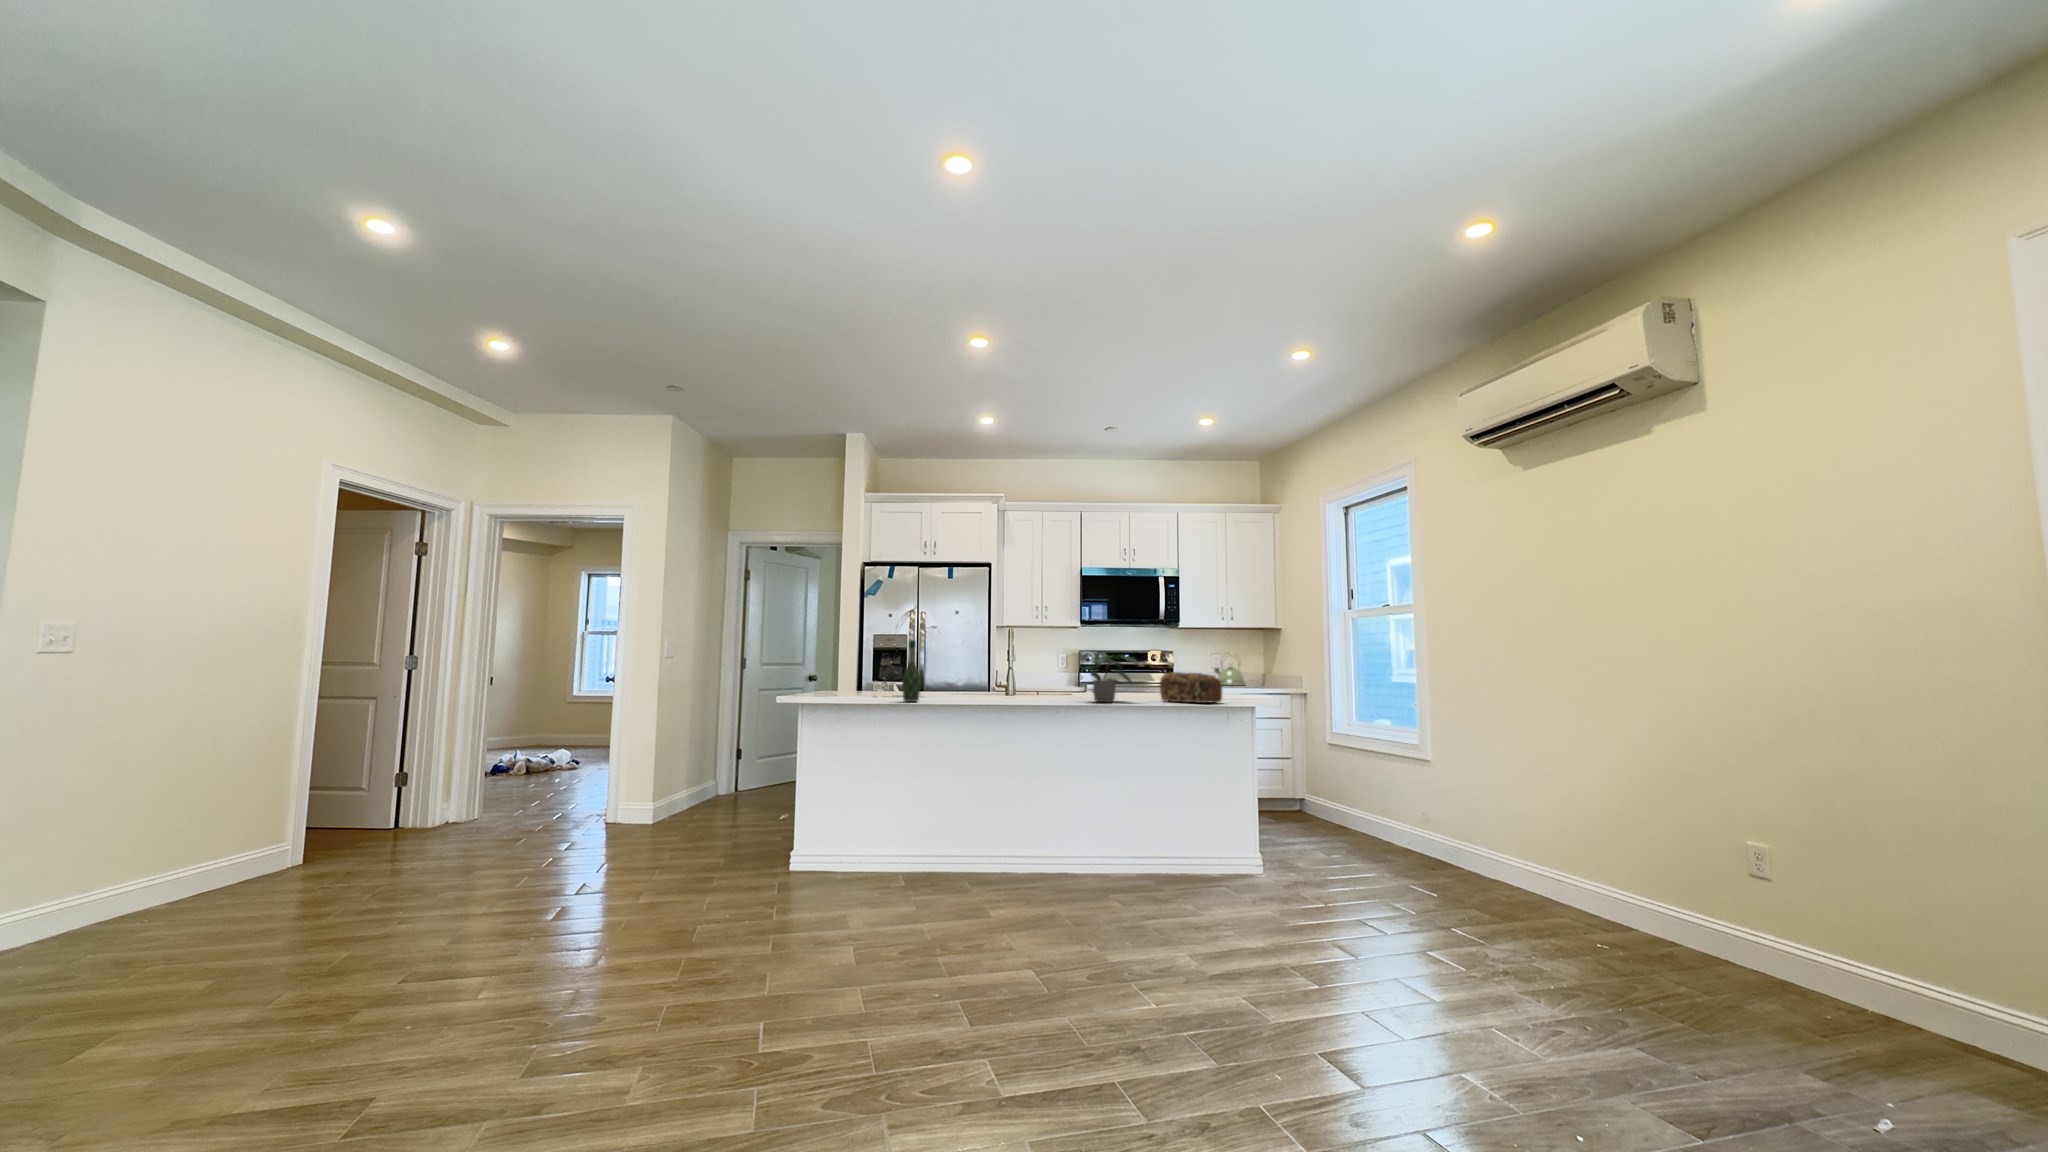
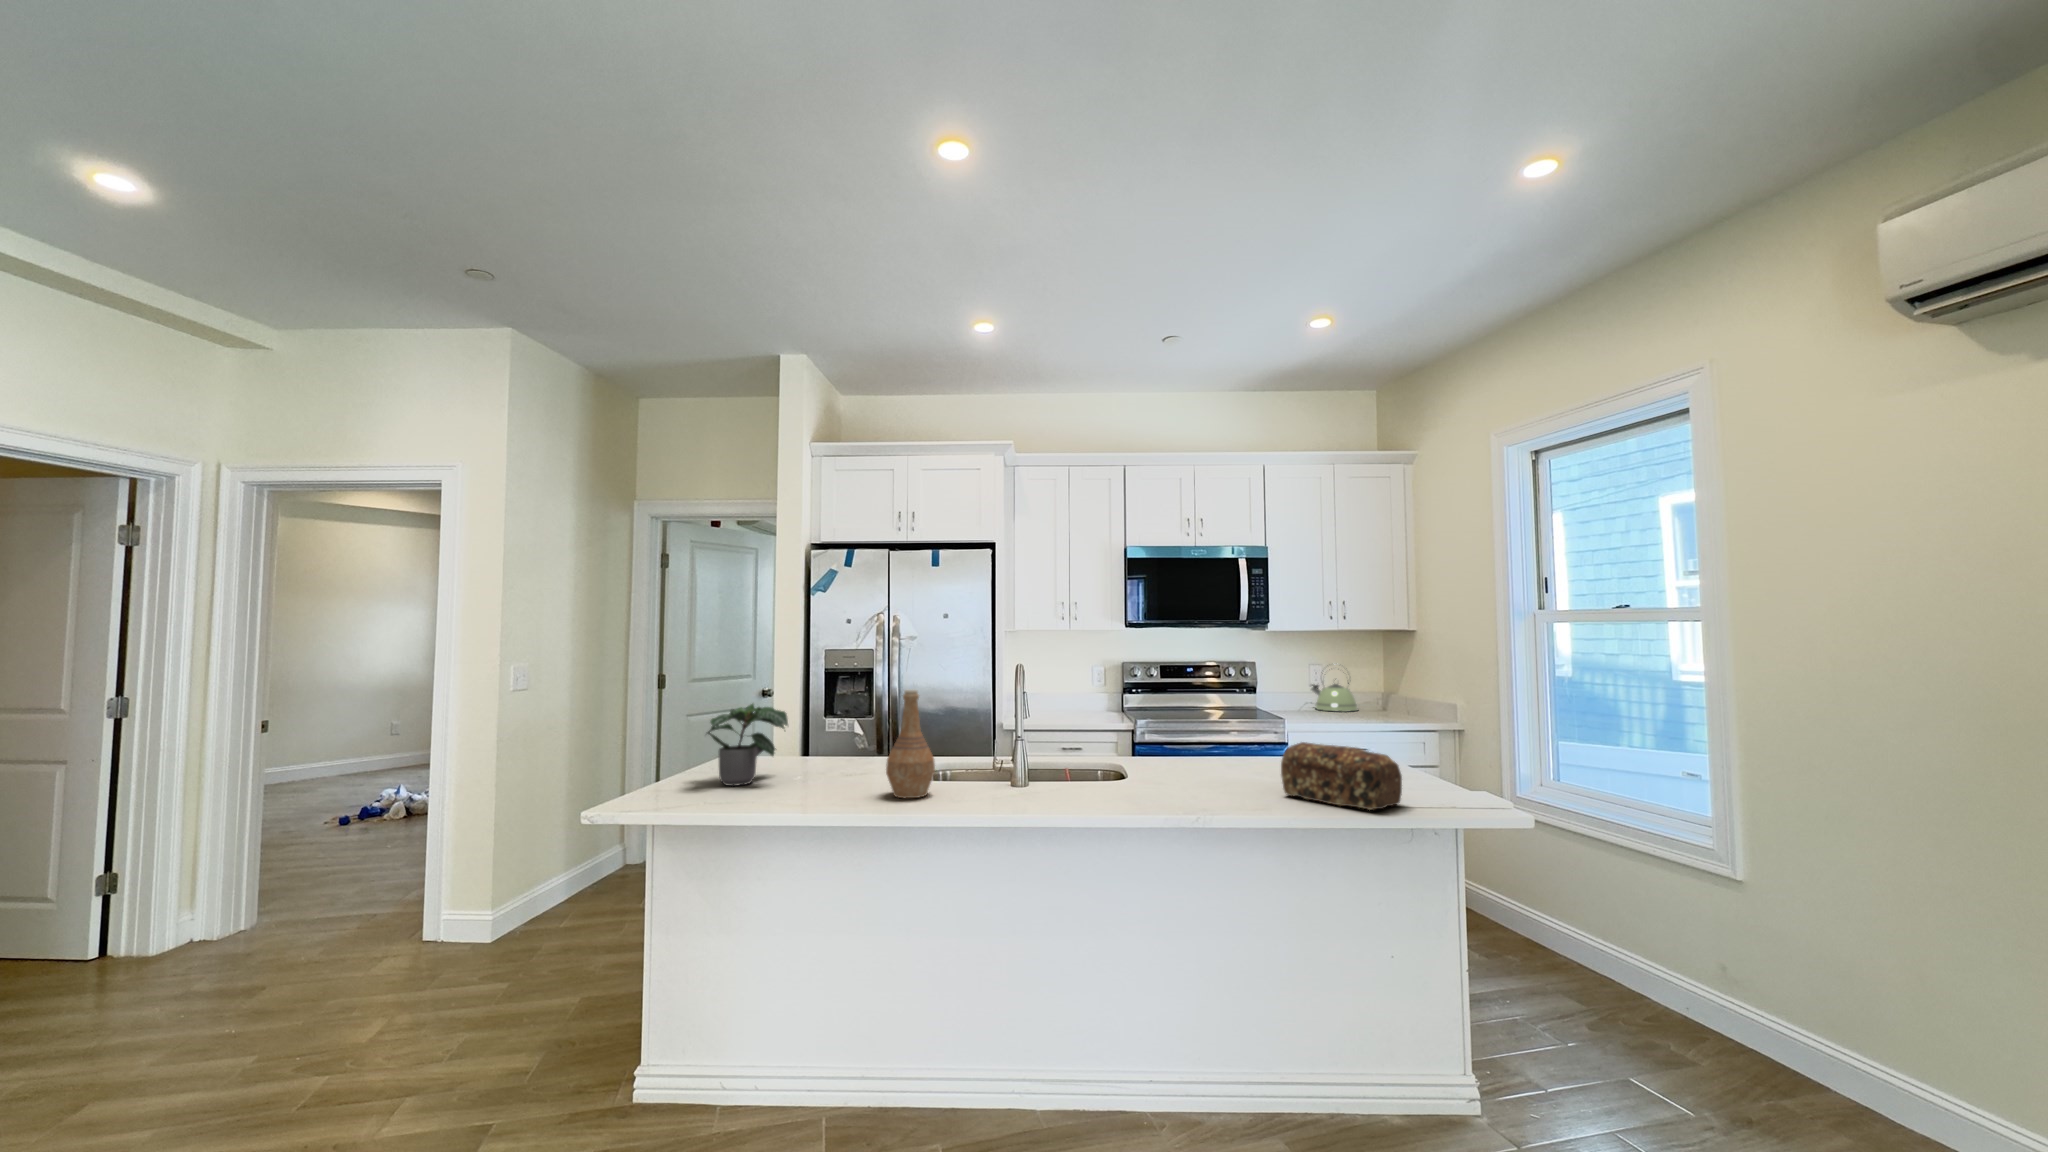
wine bottle: present [902,640,921,702] -> none [818,694,854,806]
vase: none [937,641,965,701] -> present [886,690,935,798]
potted plant: present [1083,654,1138,702] -> present [707,704,788,786]

